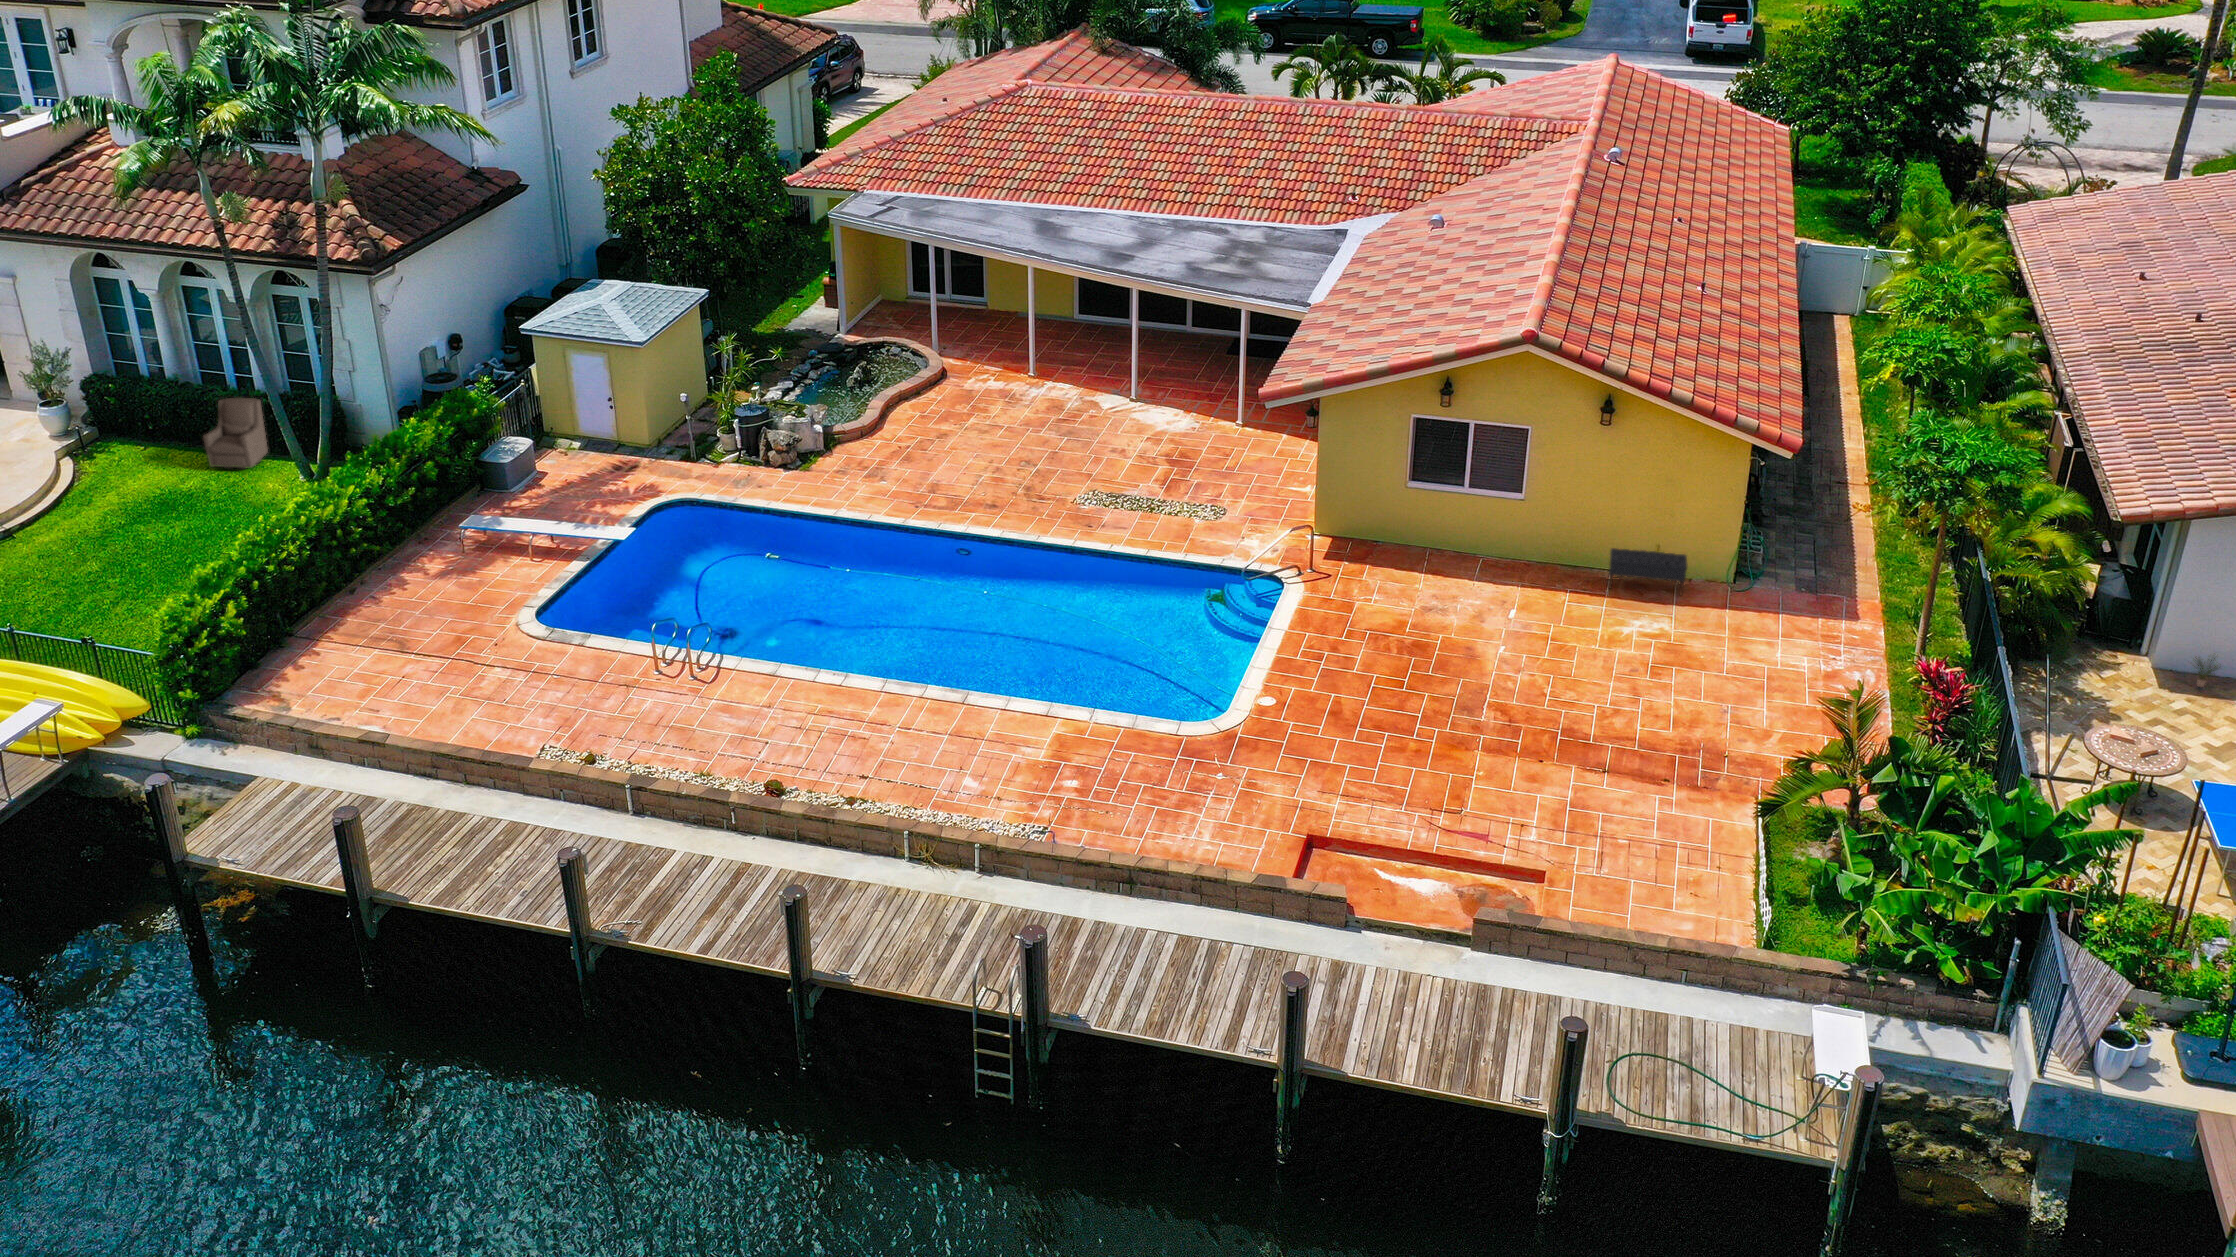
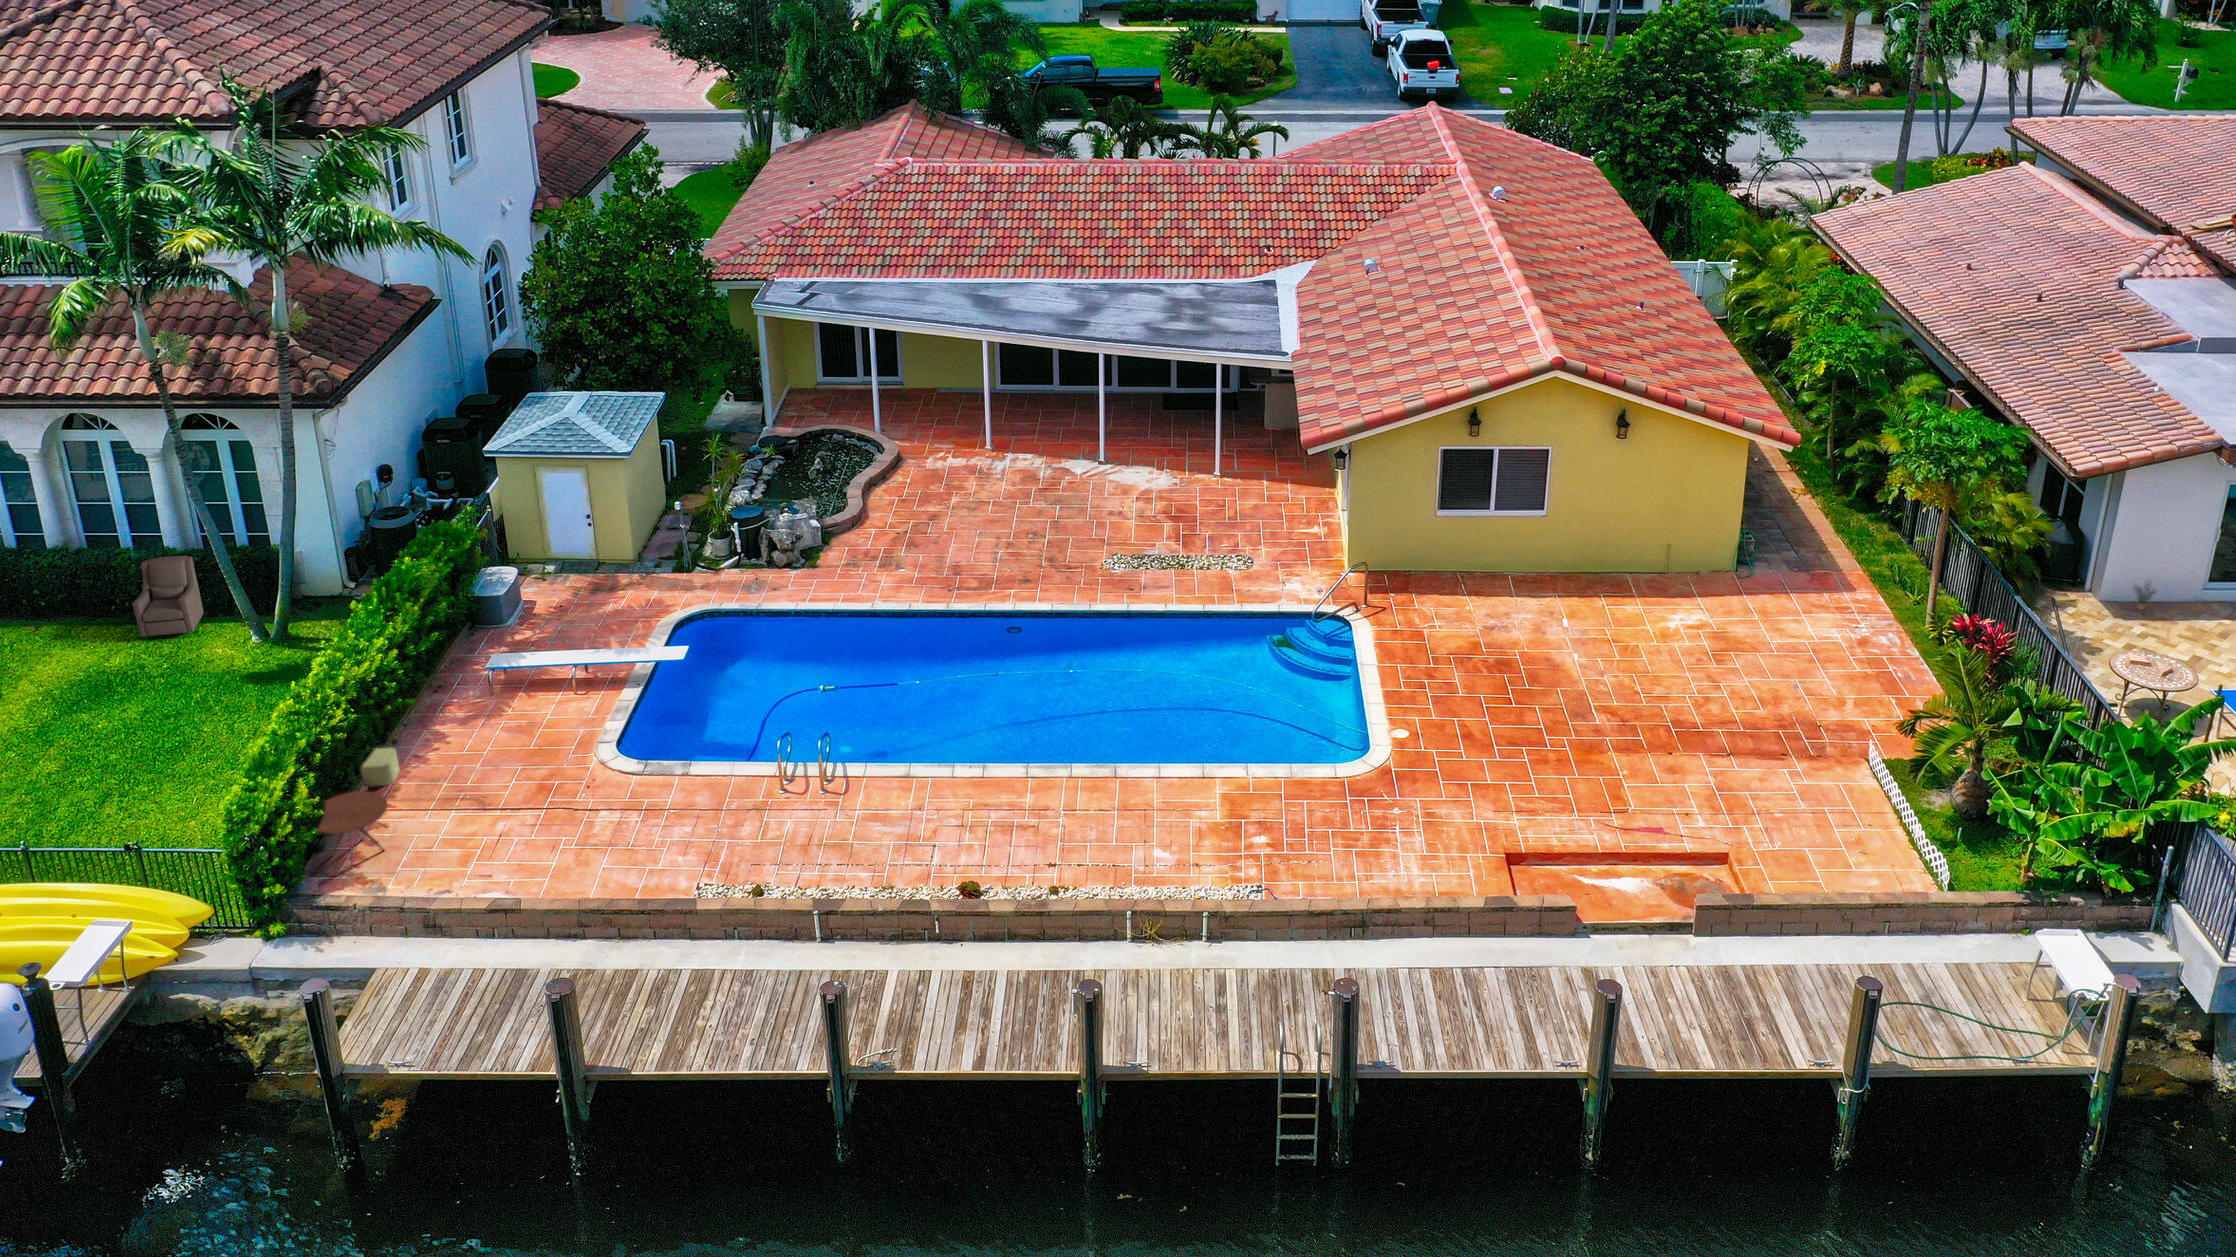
bench: present [1609,548,1688,594] -> none [1622,548,1697,588]
storage box: none [319,588,362,622] -> present [361,748,400,786]
round table: none [247,622,318,690] -> present [317,791,388,867]

